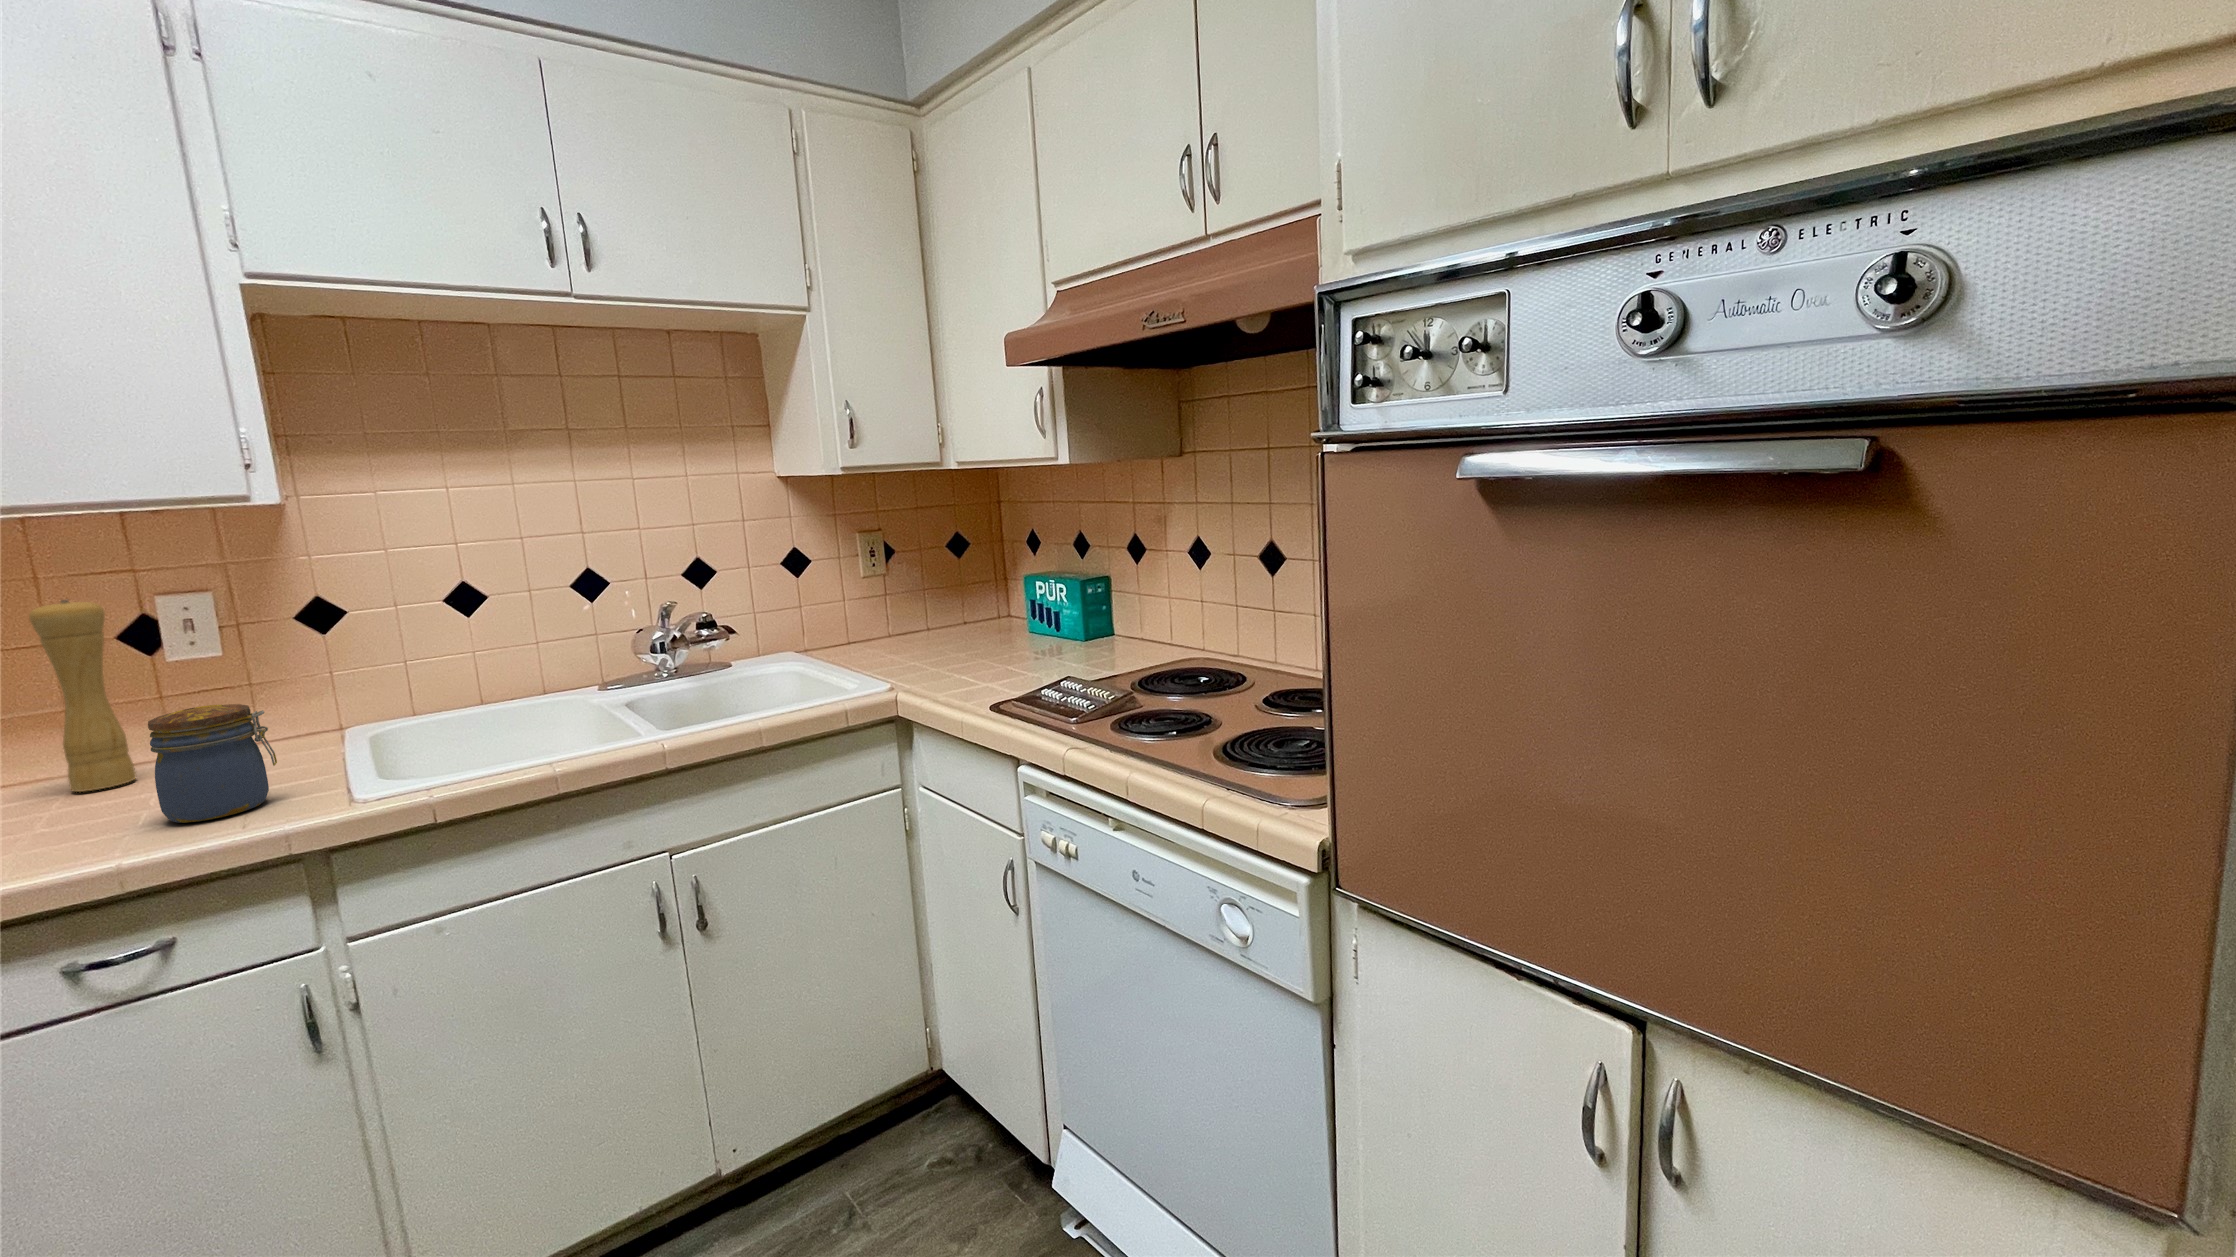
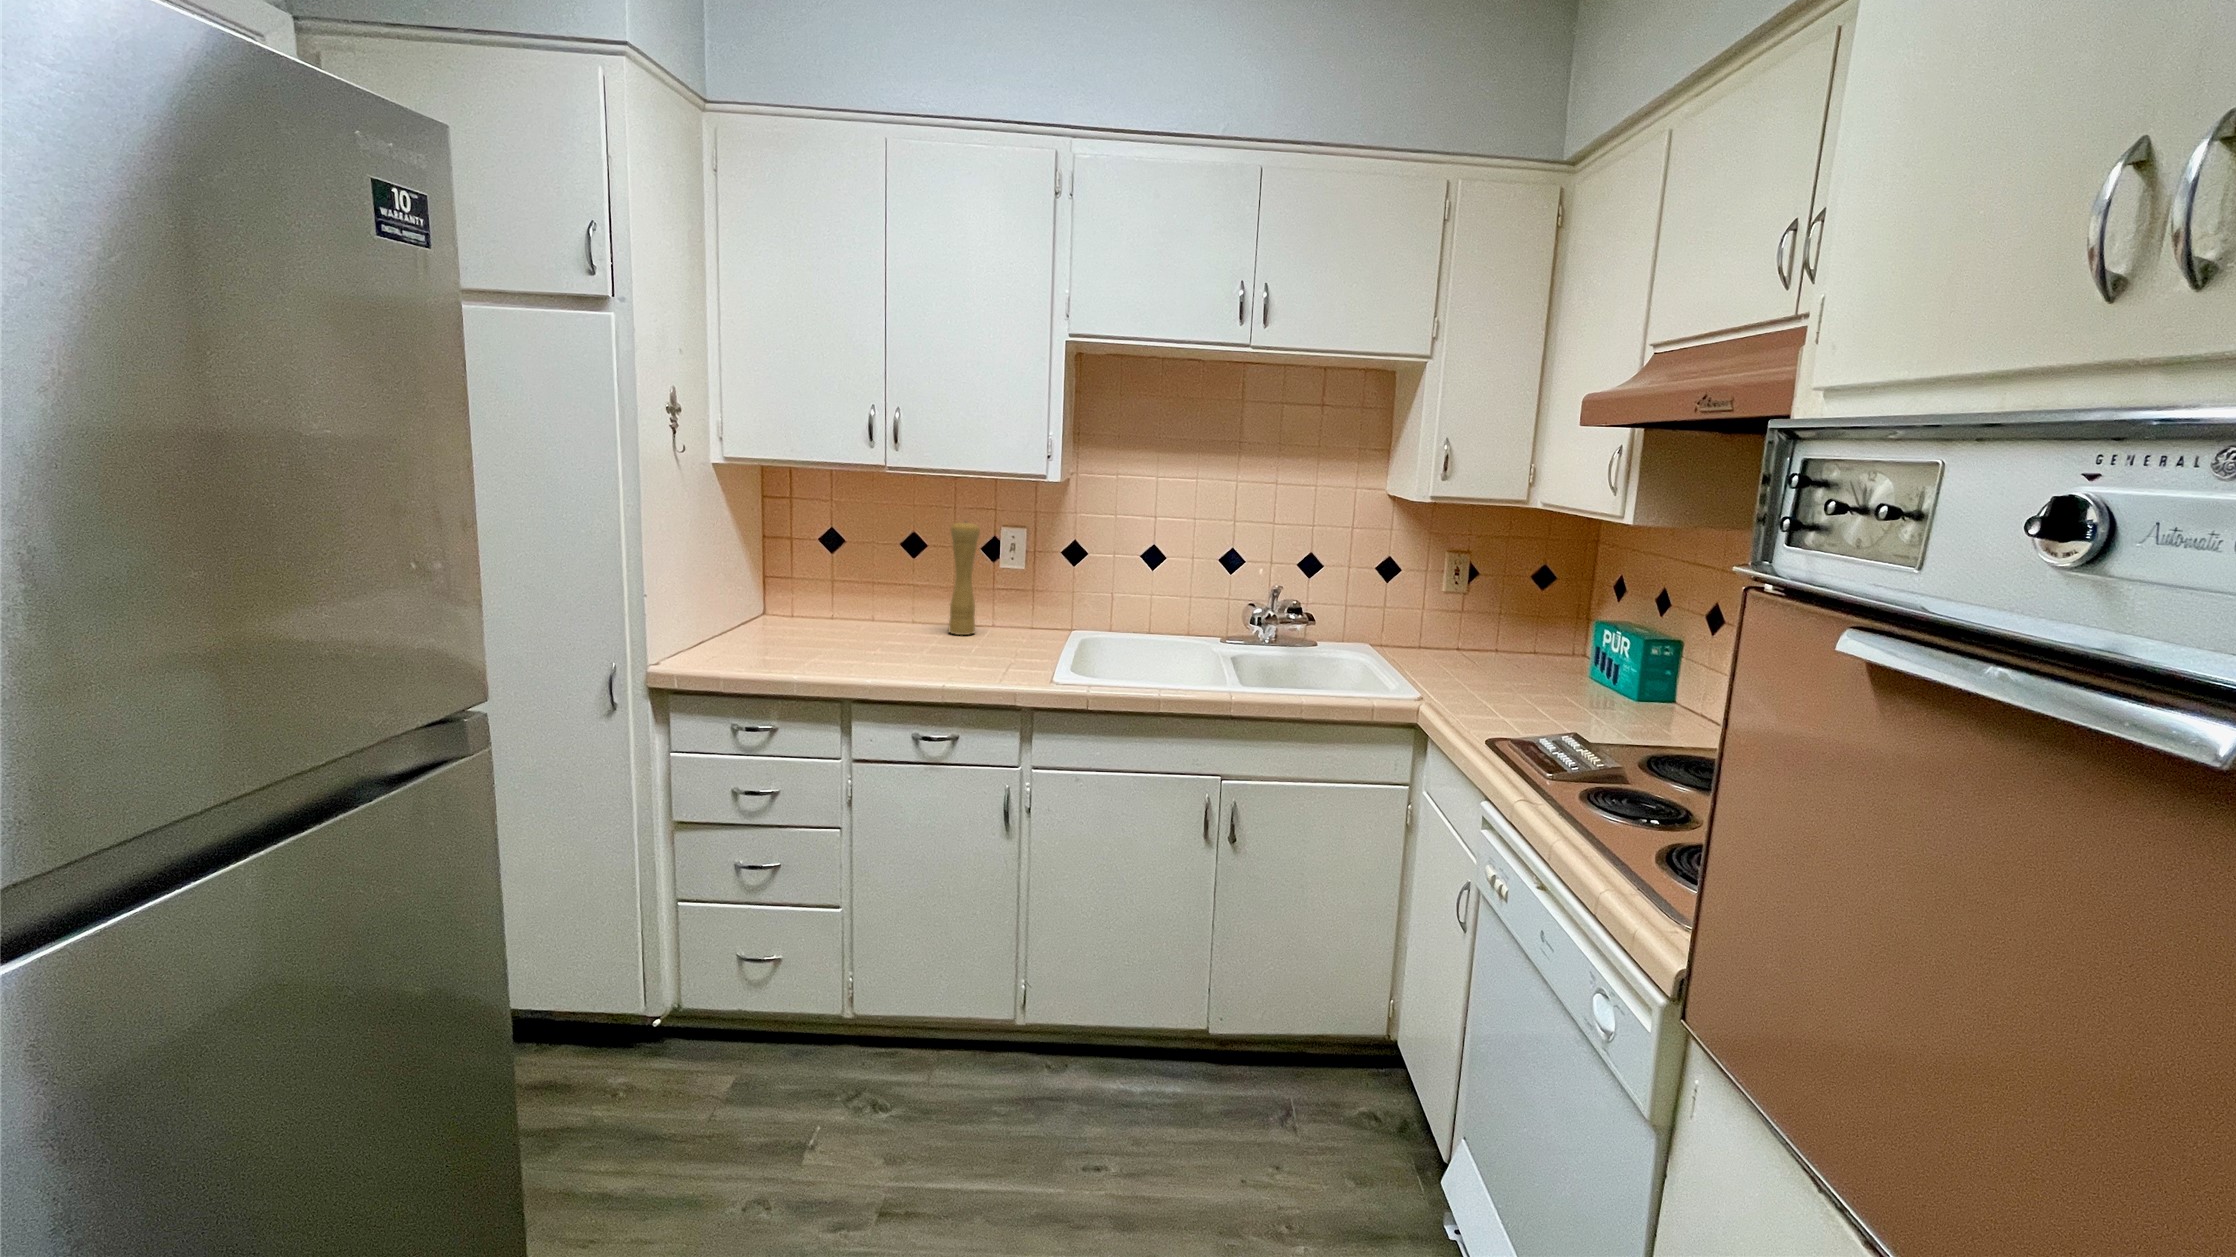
jar: present [148,704,277,823] -> none [976,600,1029,669]

